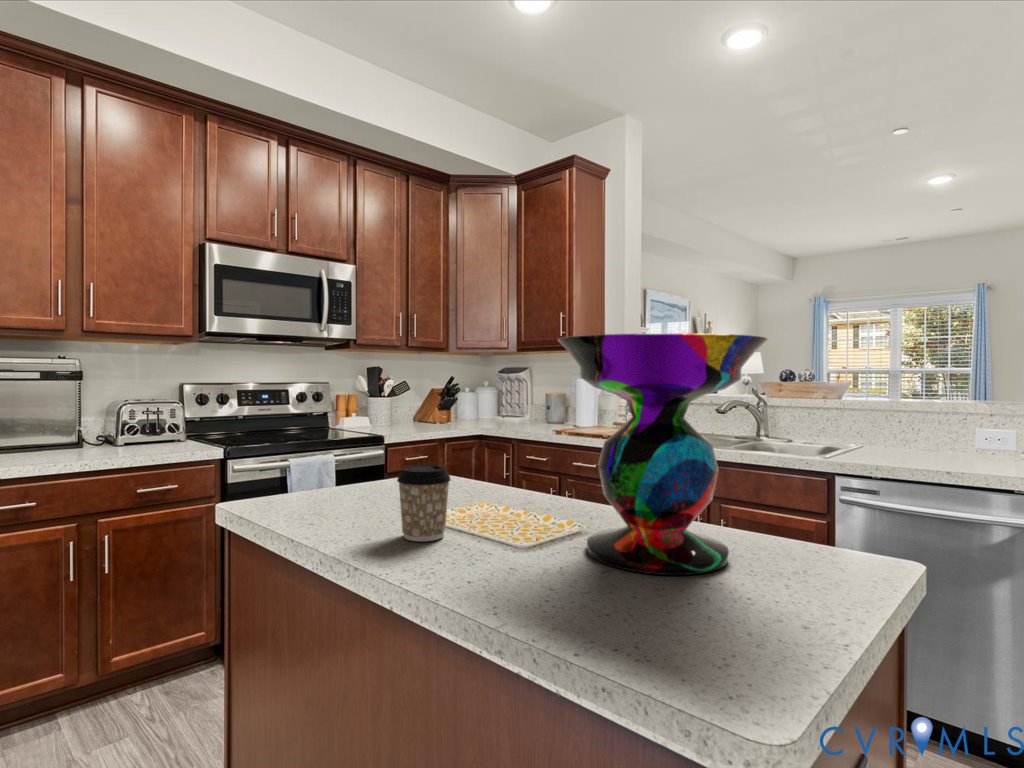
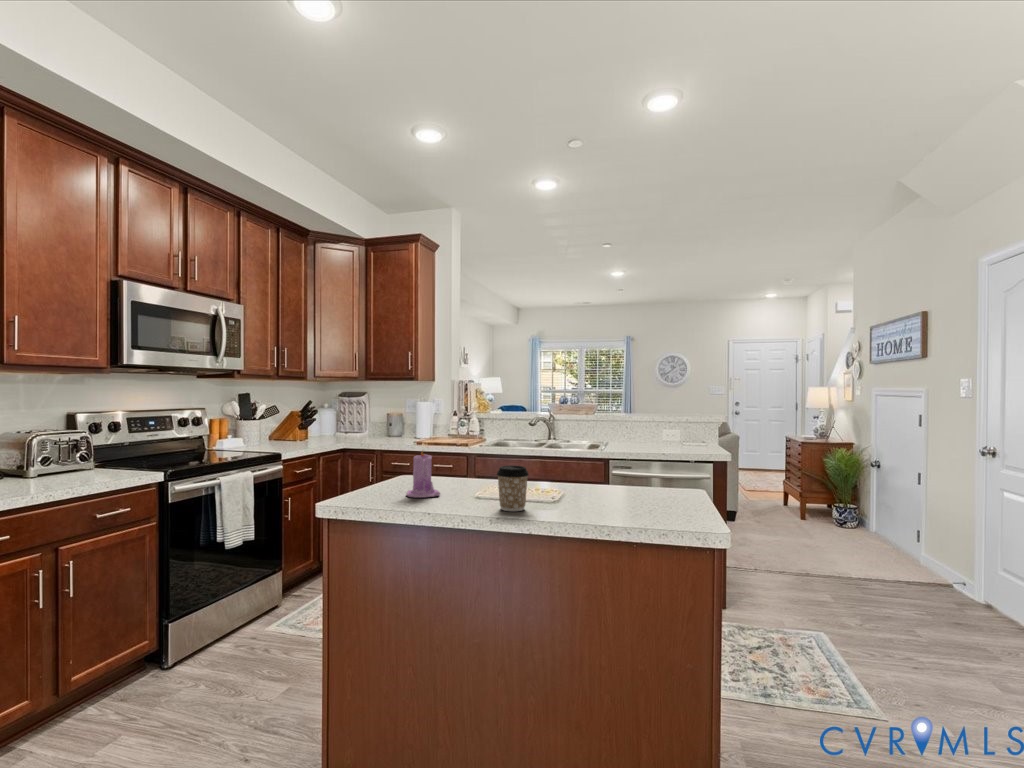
decorative bowl: present [558,333,768,575] -> none [582,391,691,511]
candle: none [341,432,391,503] -> present [406,452,440,498]

